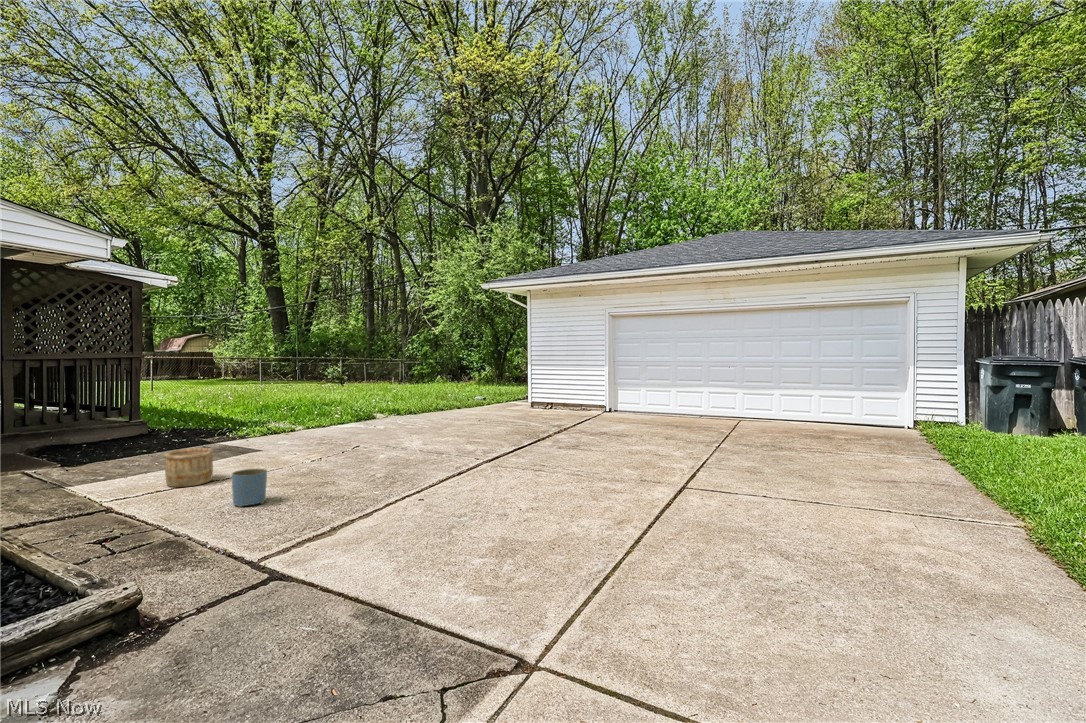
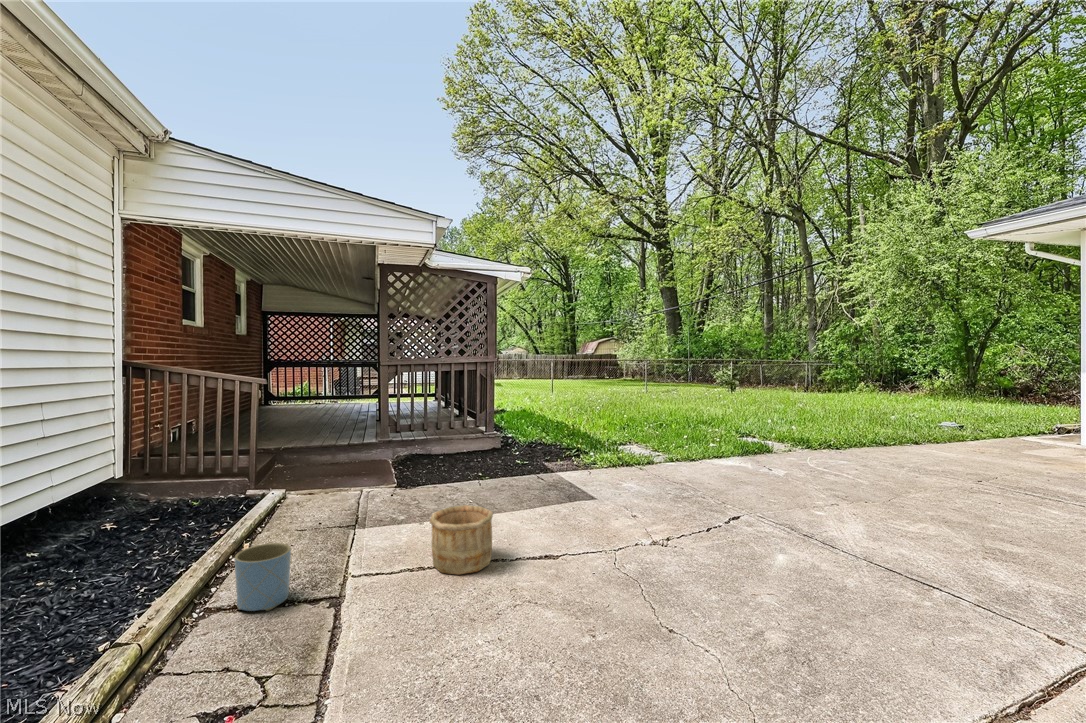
planter: present [232,469,267,507] -> present [235,543,291,611]

